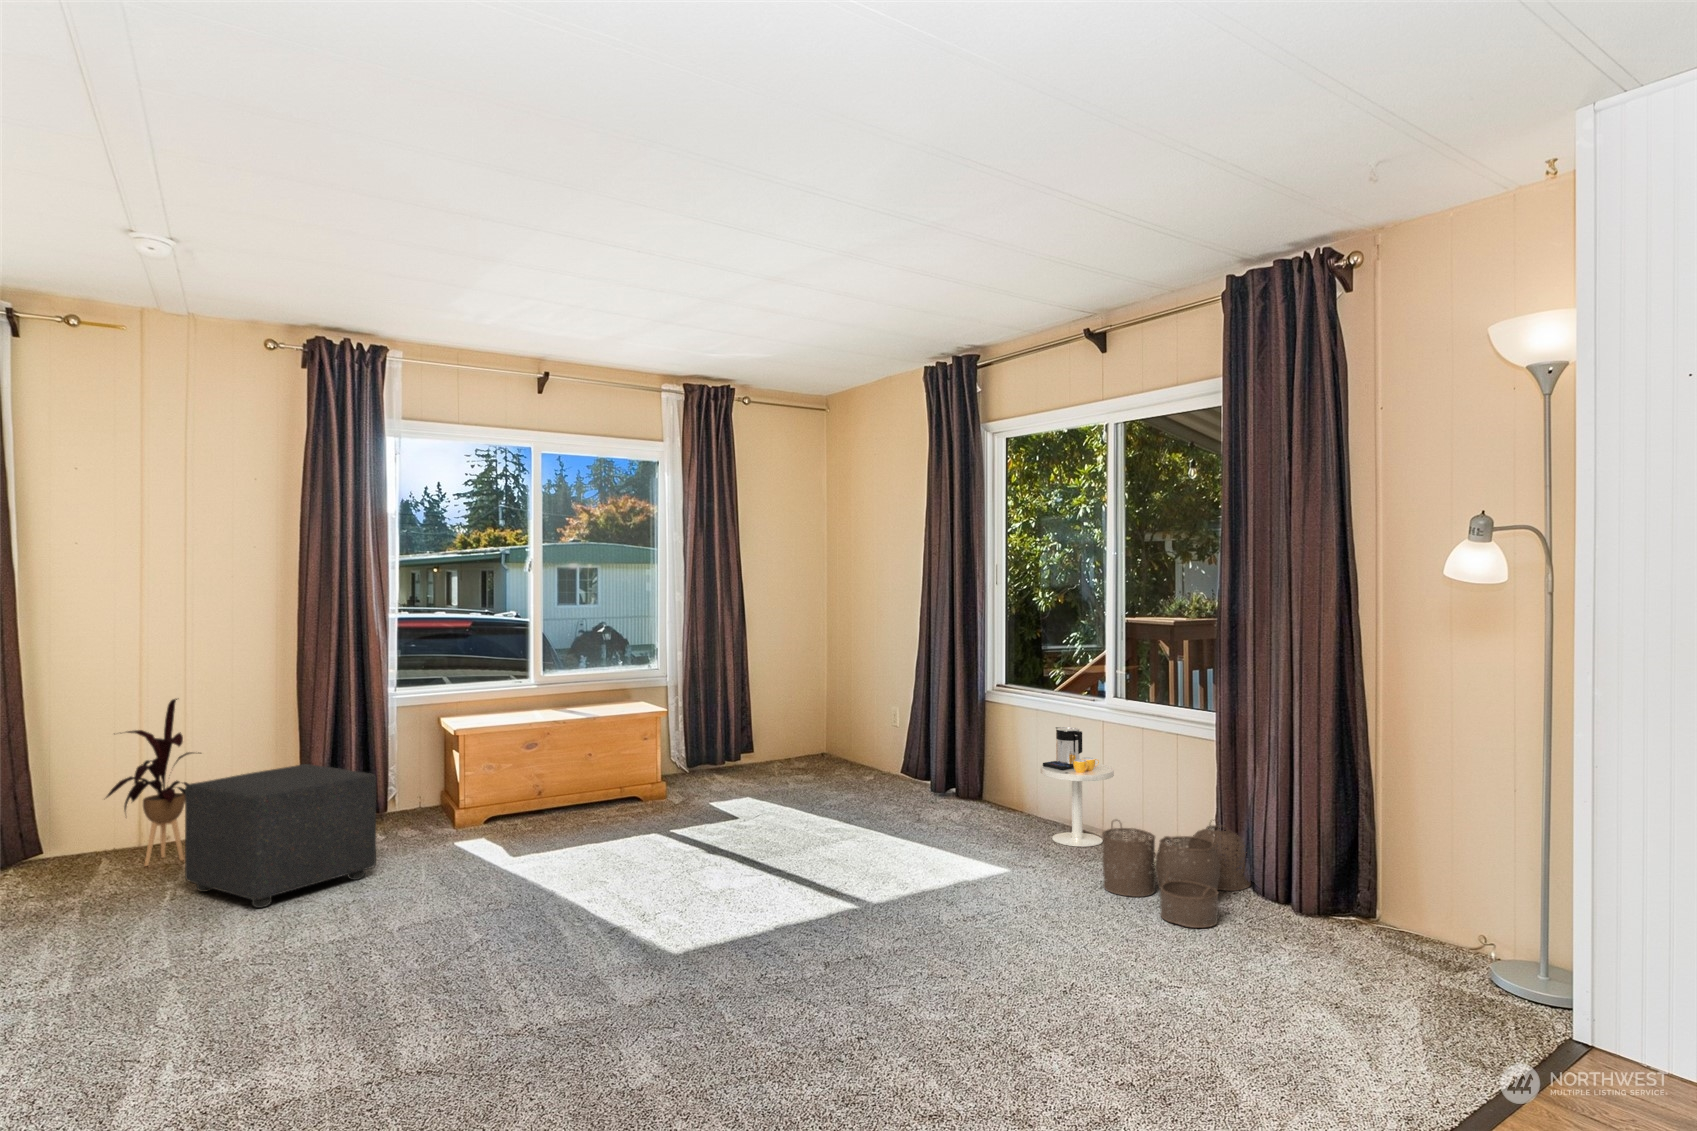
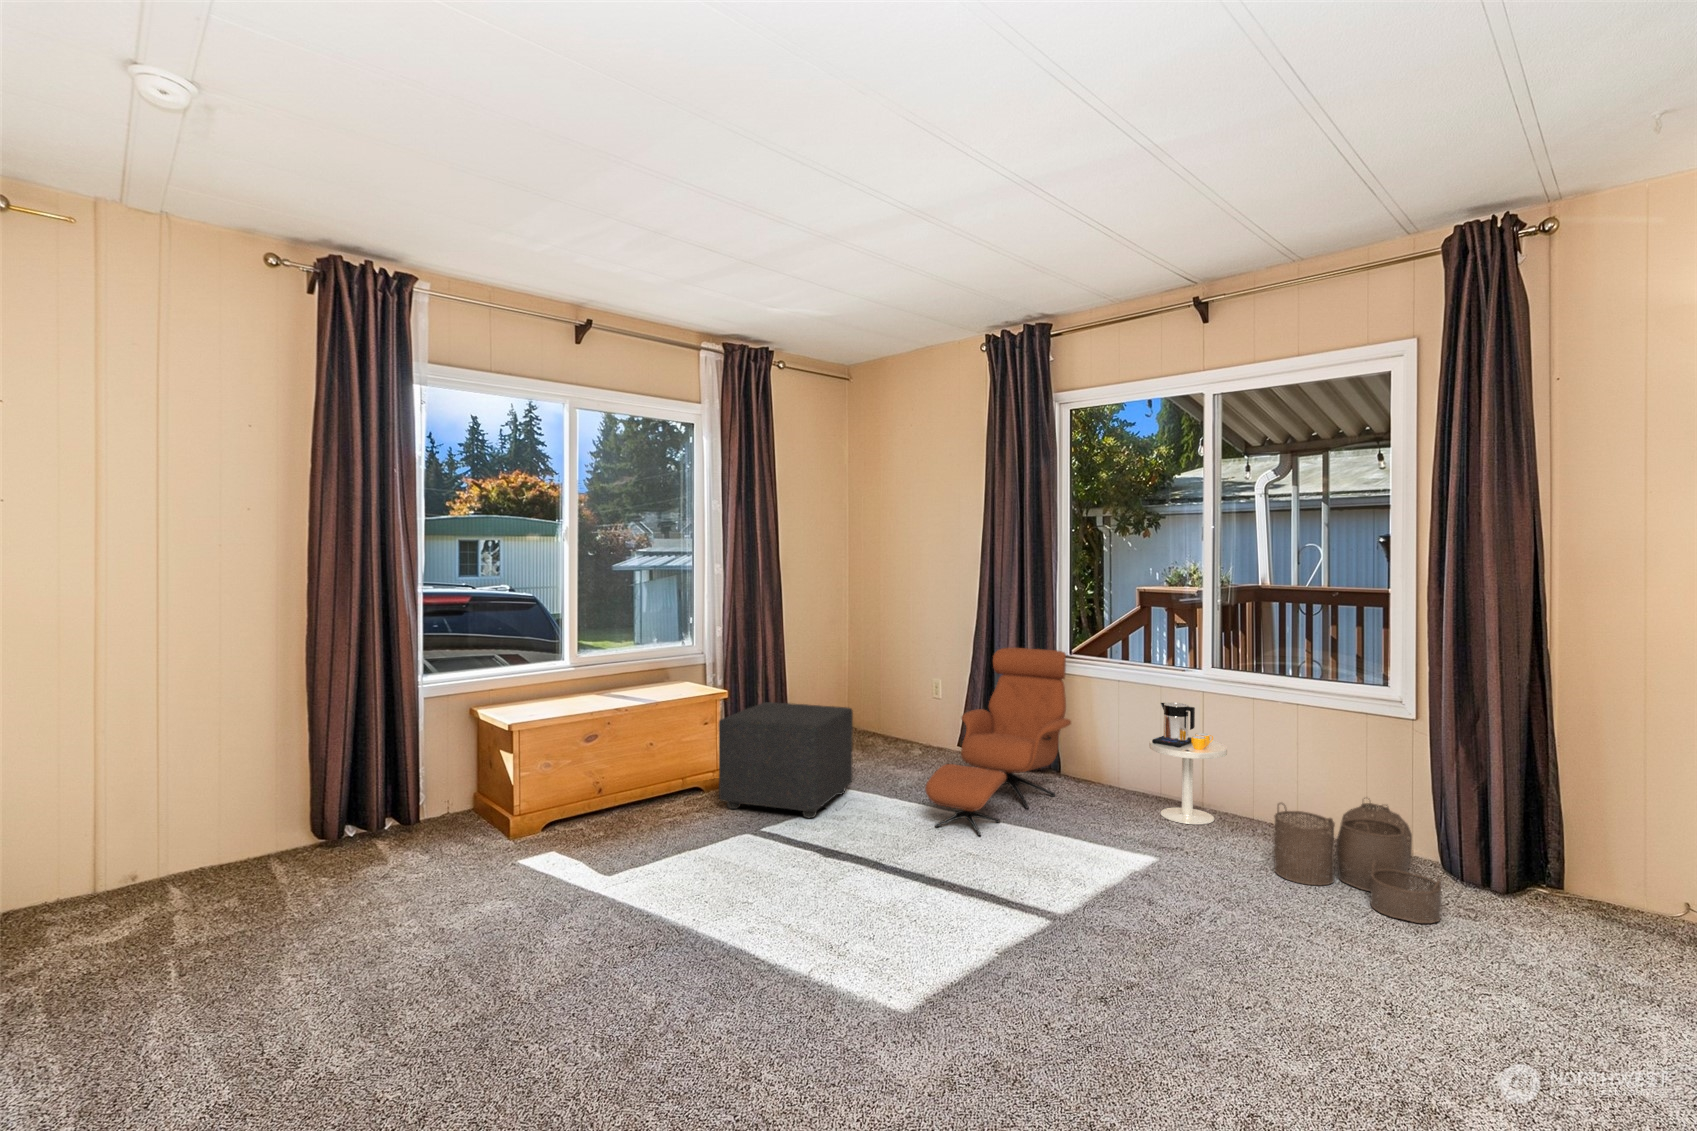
lounge chair: none [815,673,985,846] -> present [925,648,1071,836]
house plant: present [106,699,201,866] -> none [63,700,200,917]
ottoman: present [185,764,377,908] -> present [719,702,853,818]

